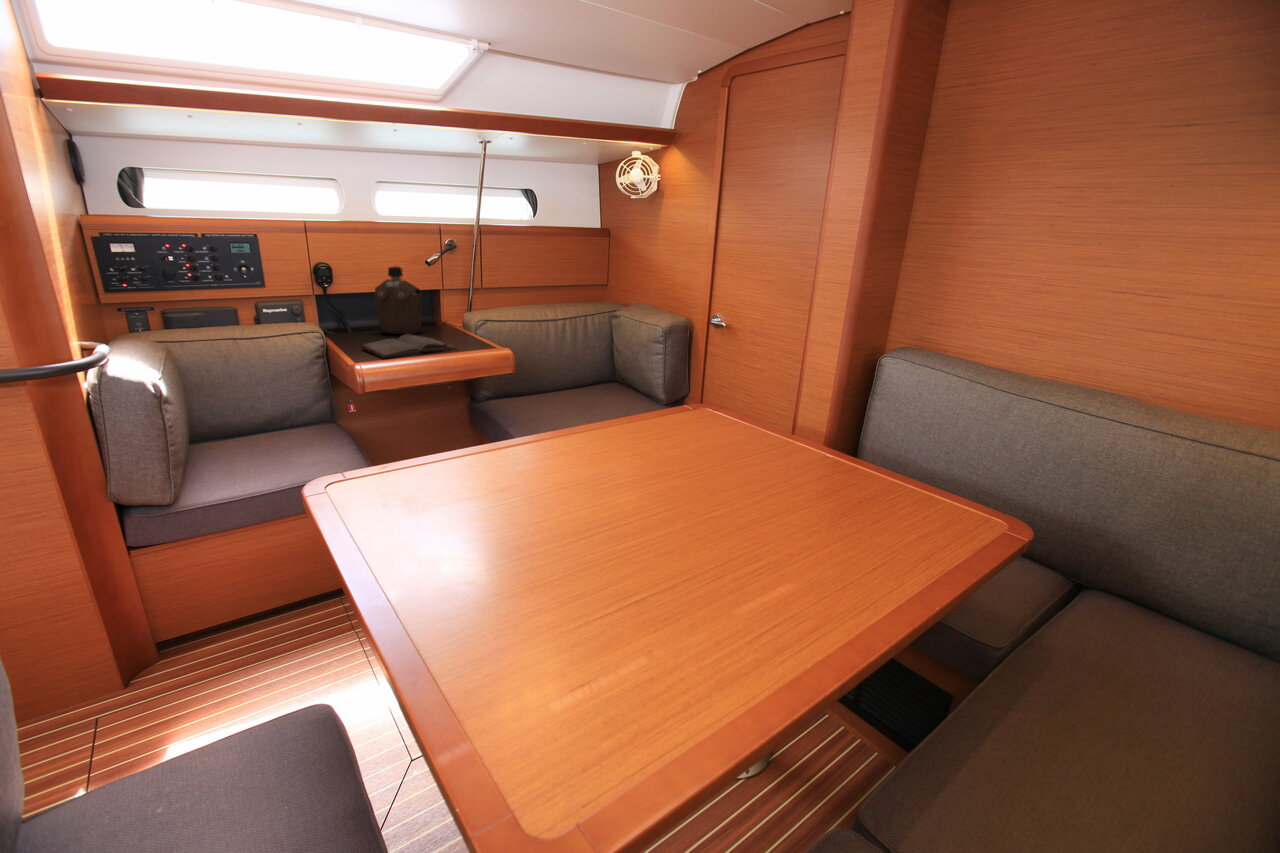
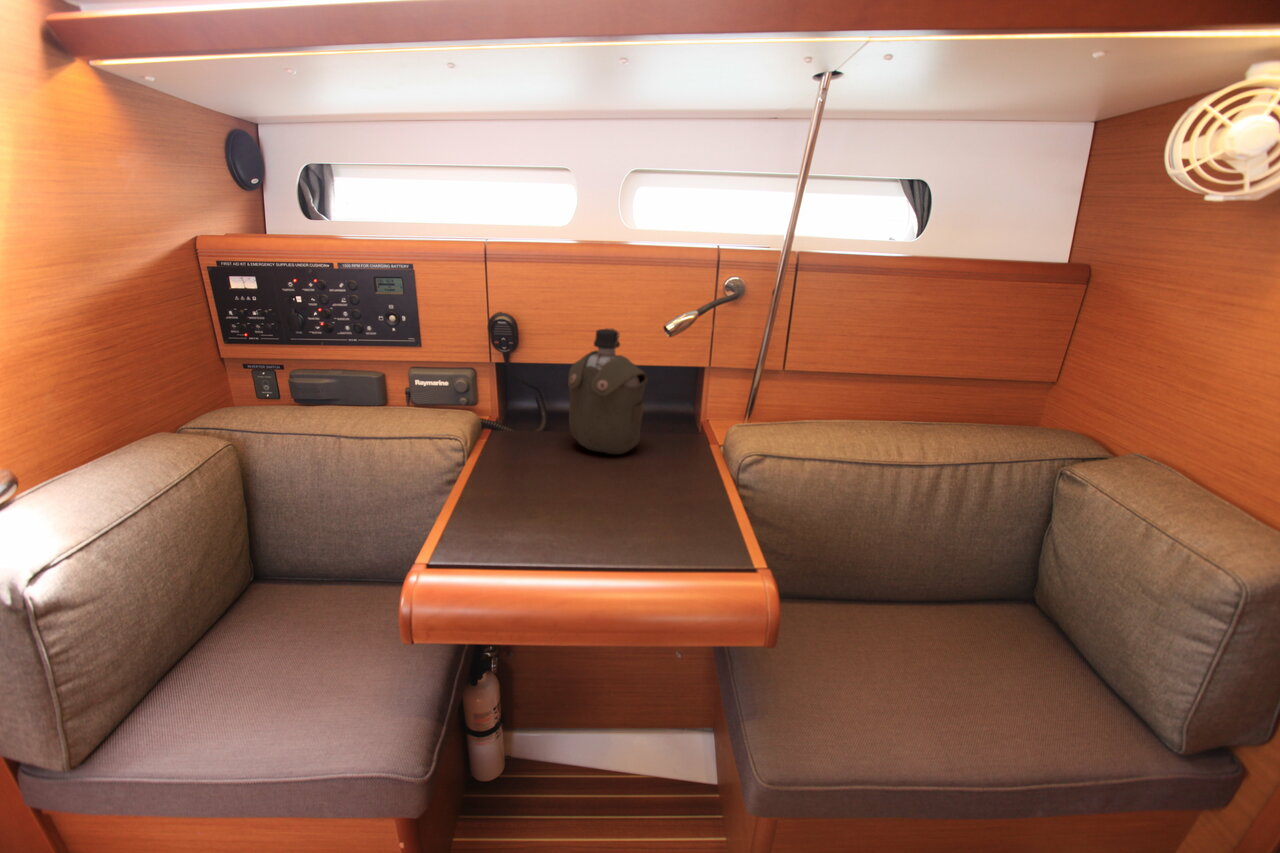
diary: present [361,334,457,359] -> none [462,475,648,556]

